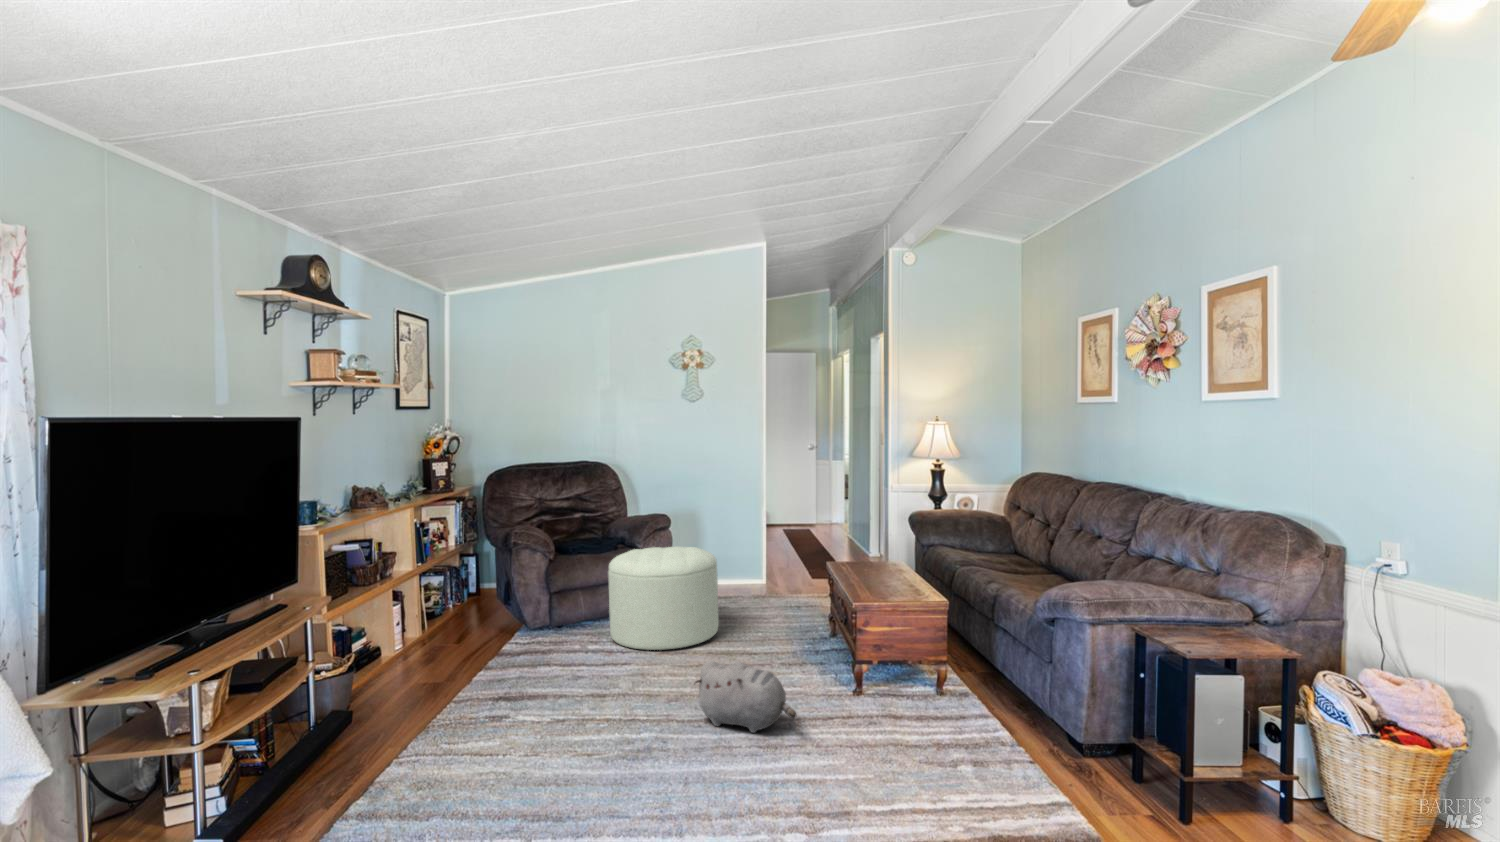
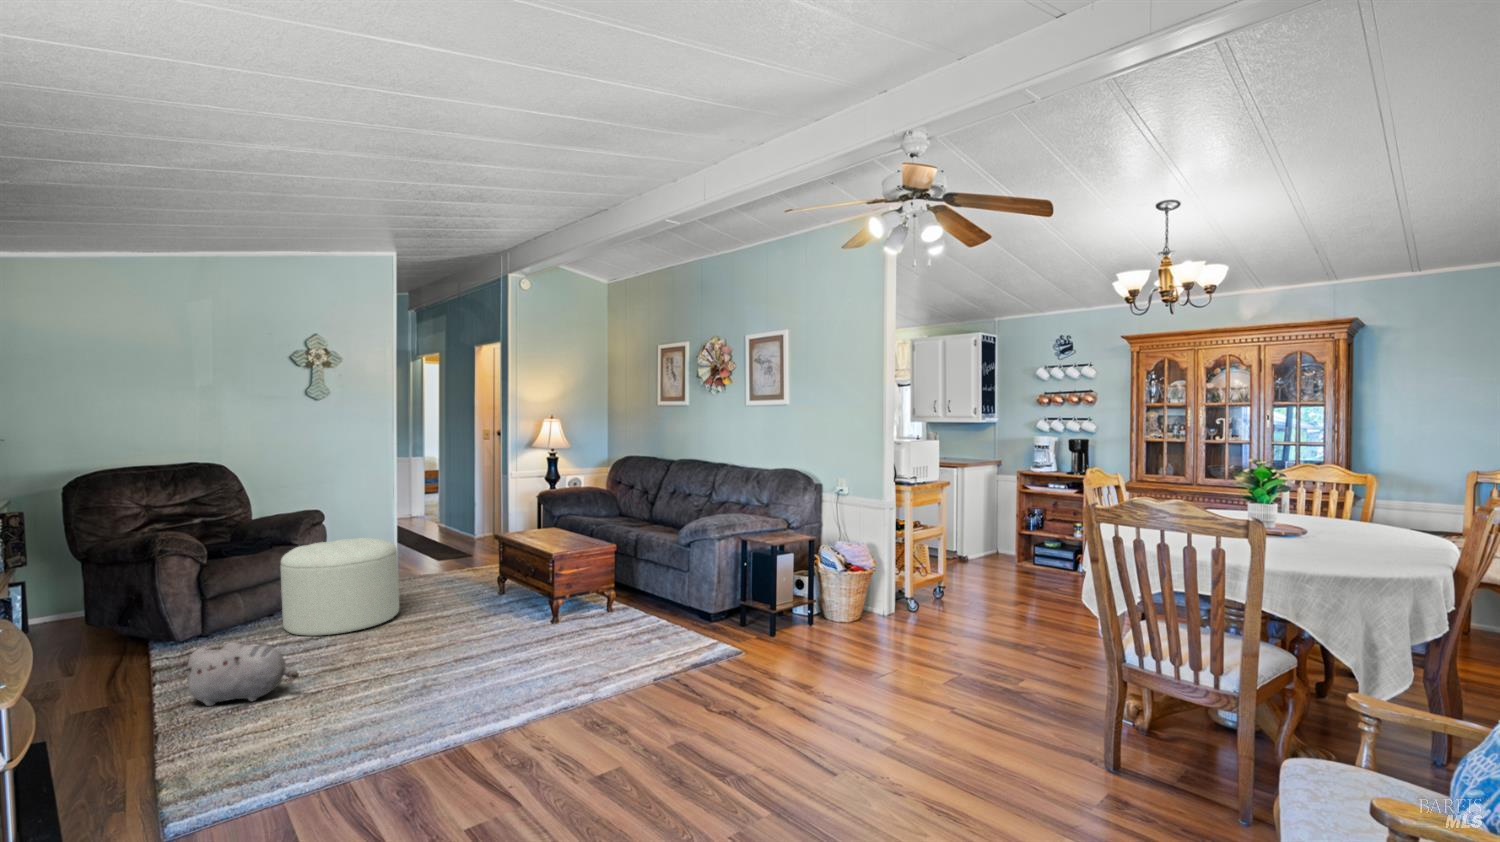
plush toy: present [695,660,796,733] -> present [183,643,299,706]

